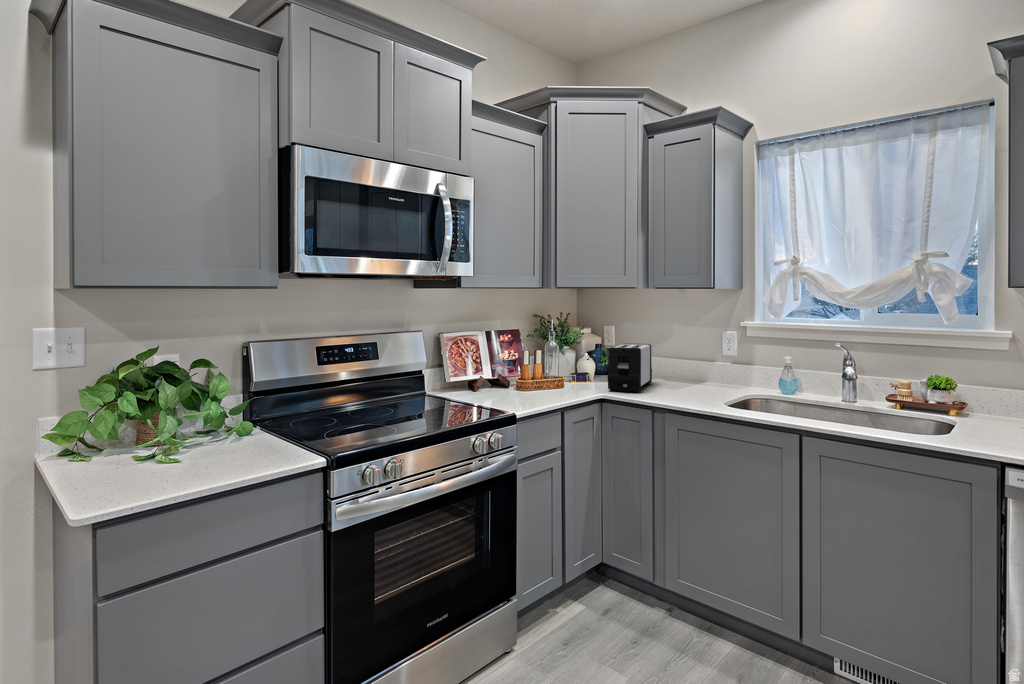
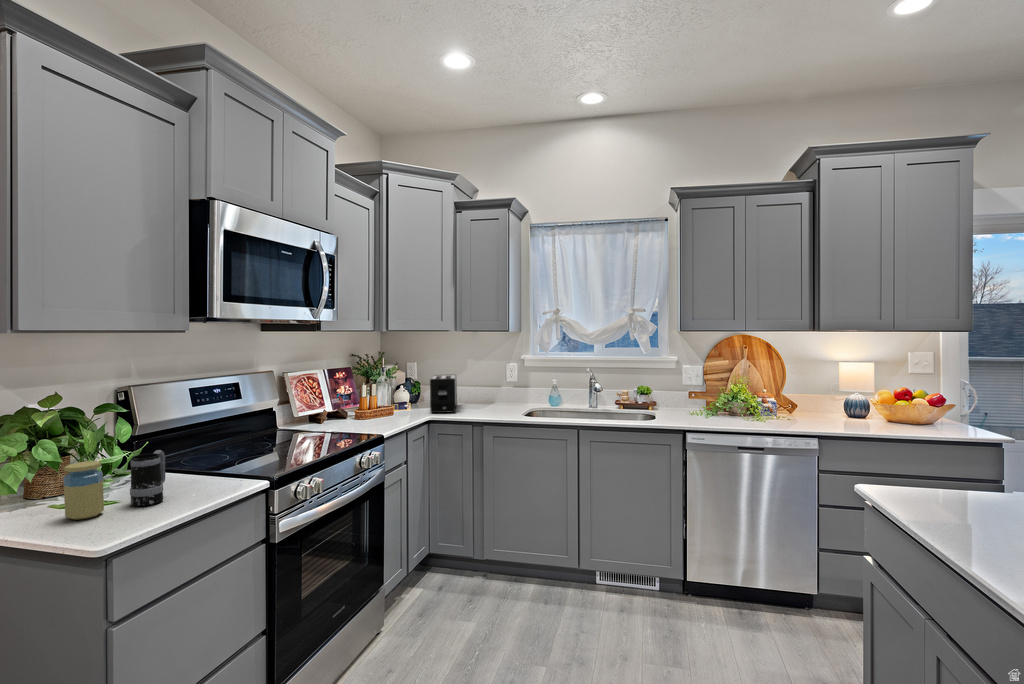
mug: none [163,409,210,472] -> present [130,450,165,506]
jar: none [89,415,131,479] -> present [64,461,104,520]

